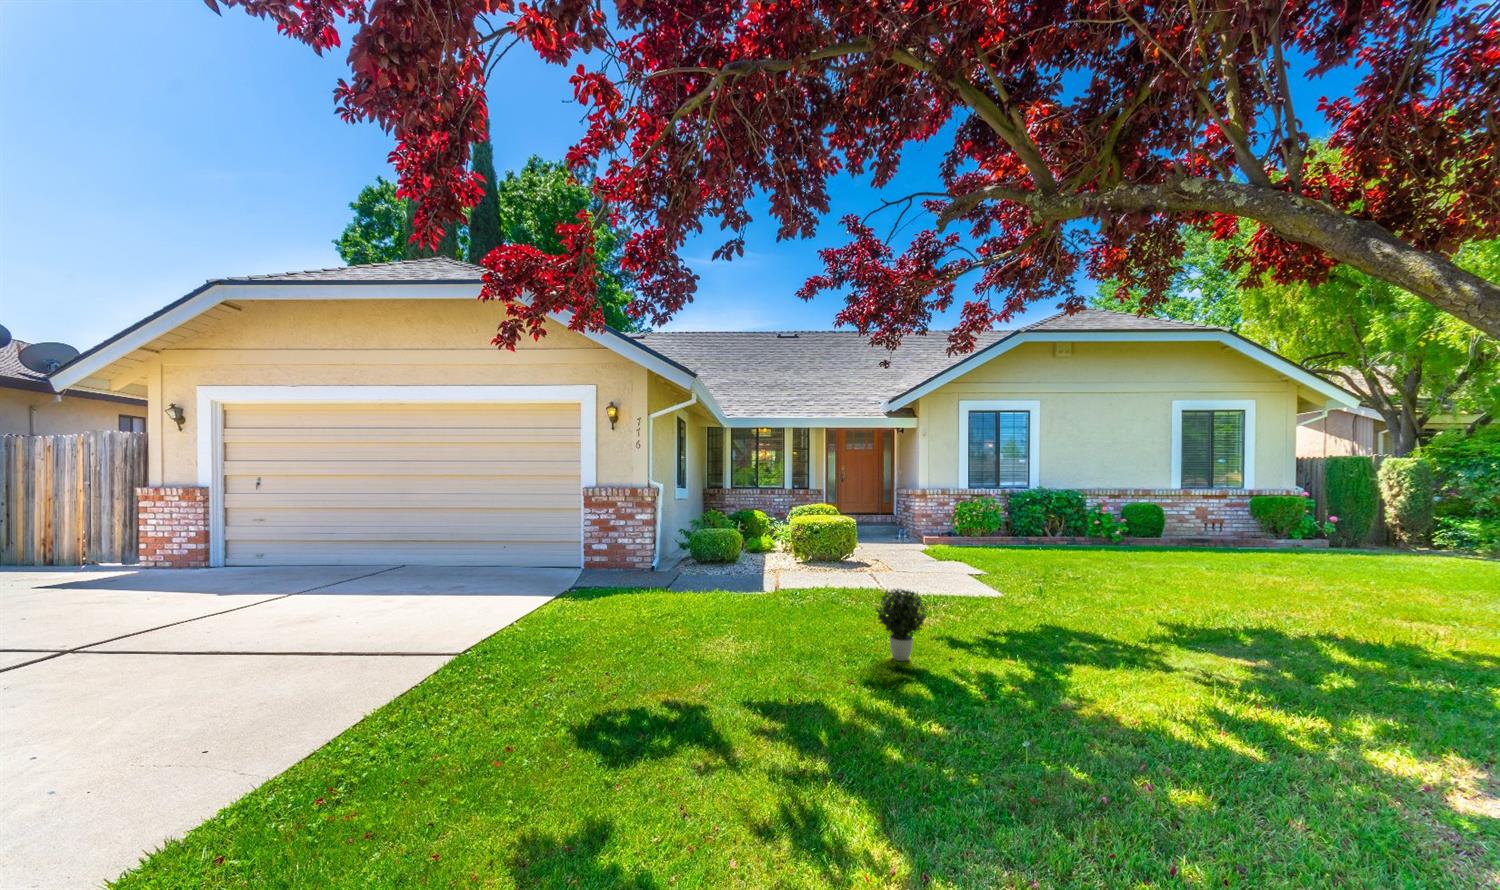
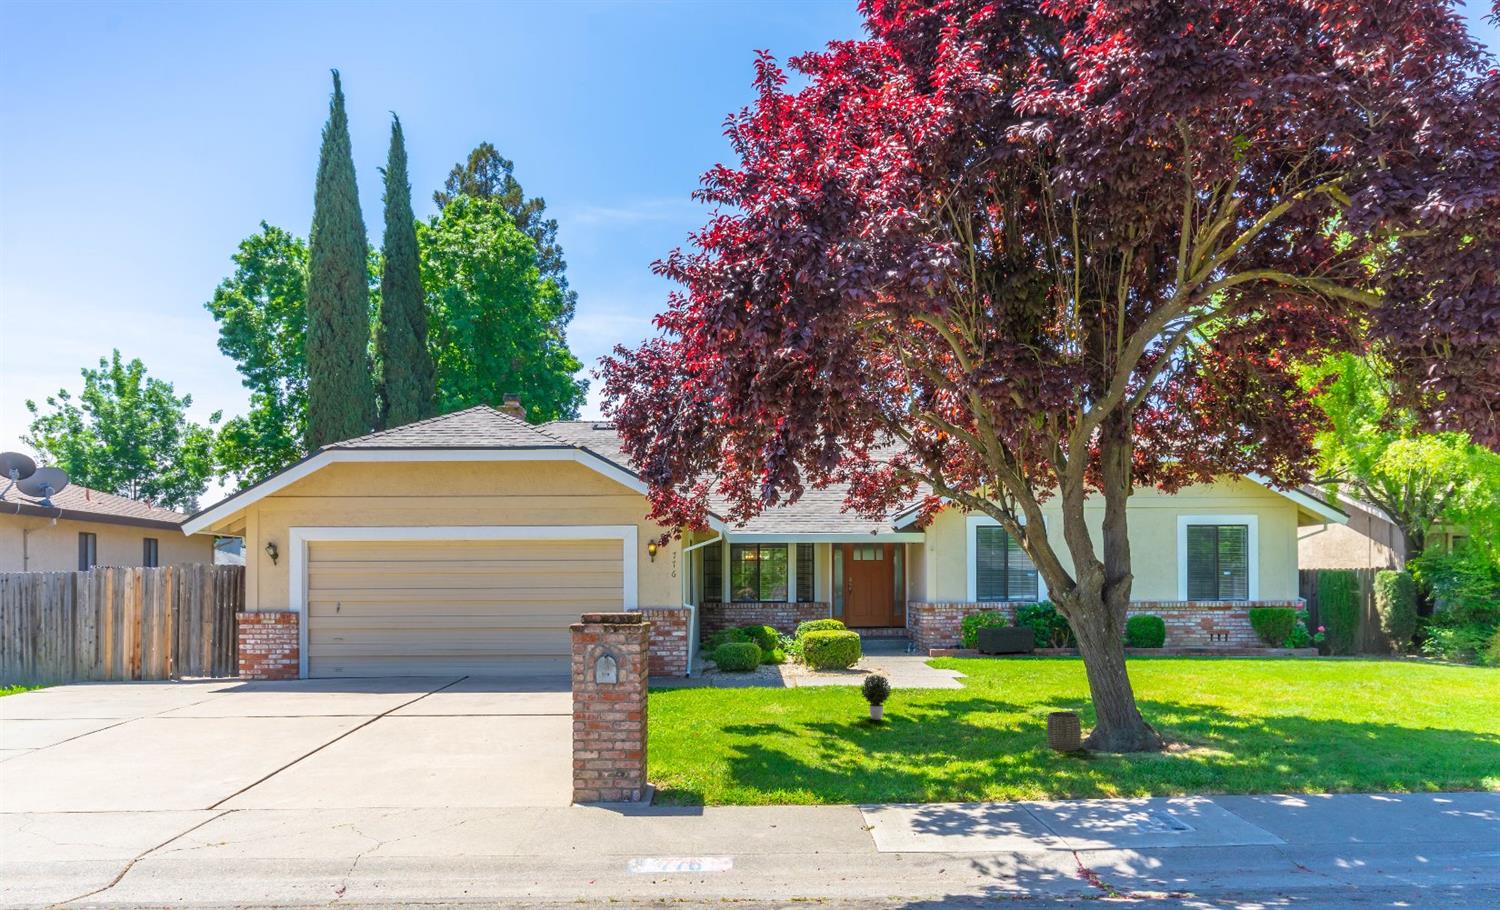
bench: none [972,513,1031,542] -> present [978,627,1034,656]
woven basket: none [1300,693,1402,796] -> present [1047,712,1081,751]

